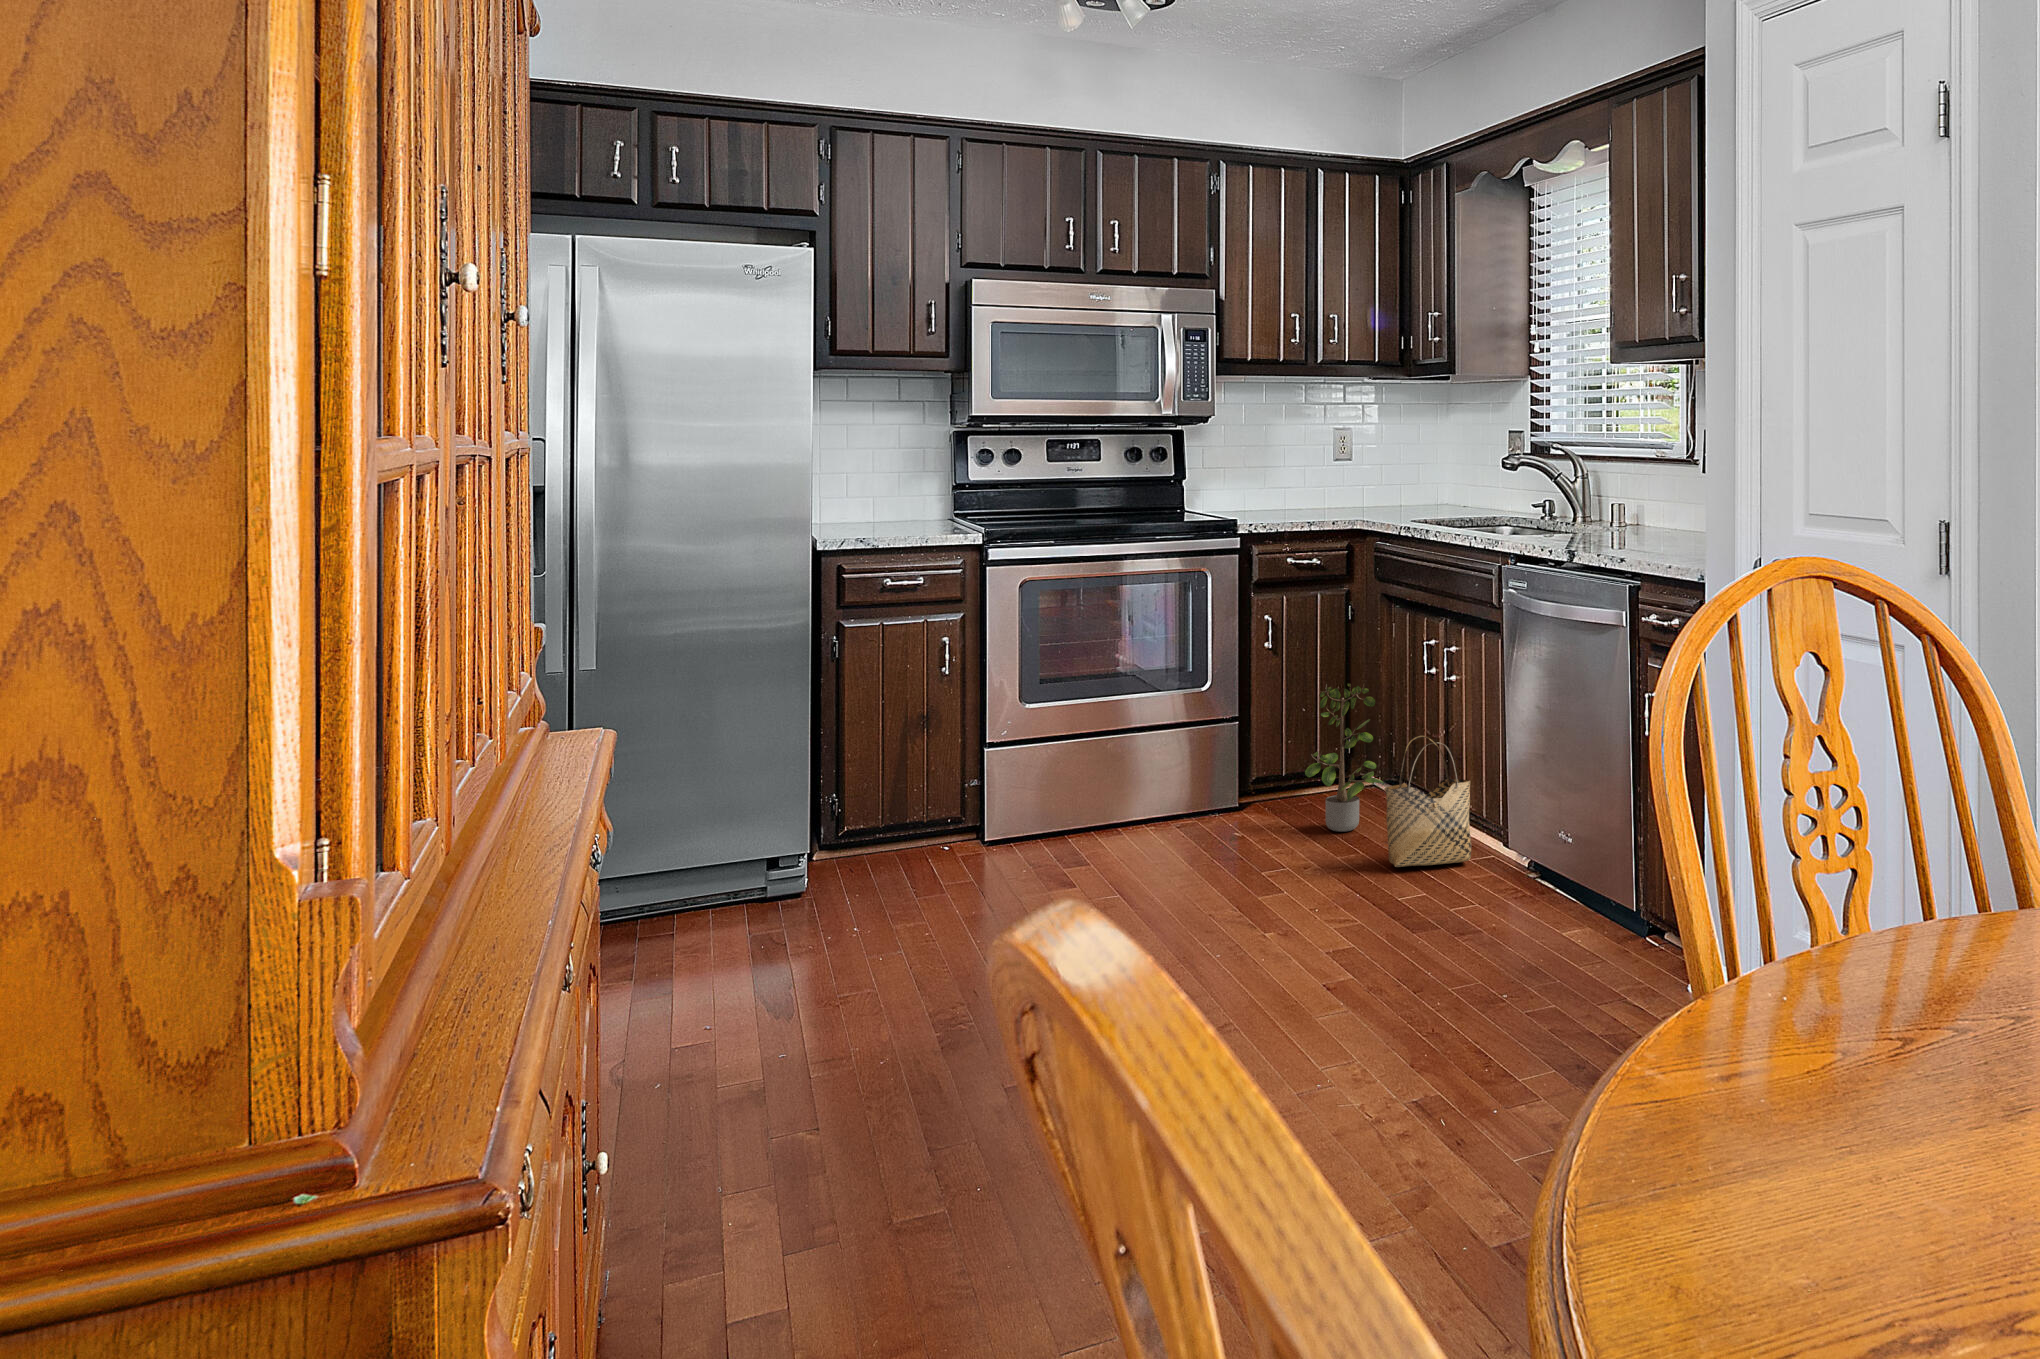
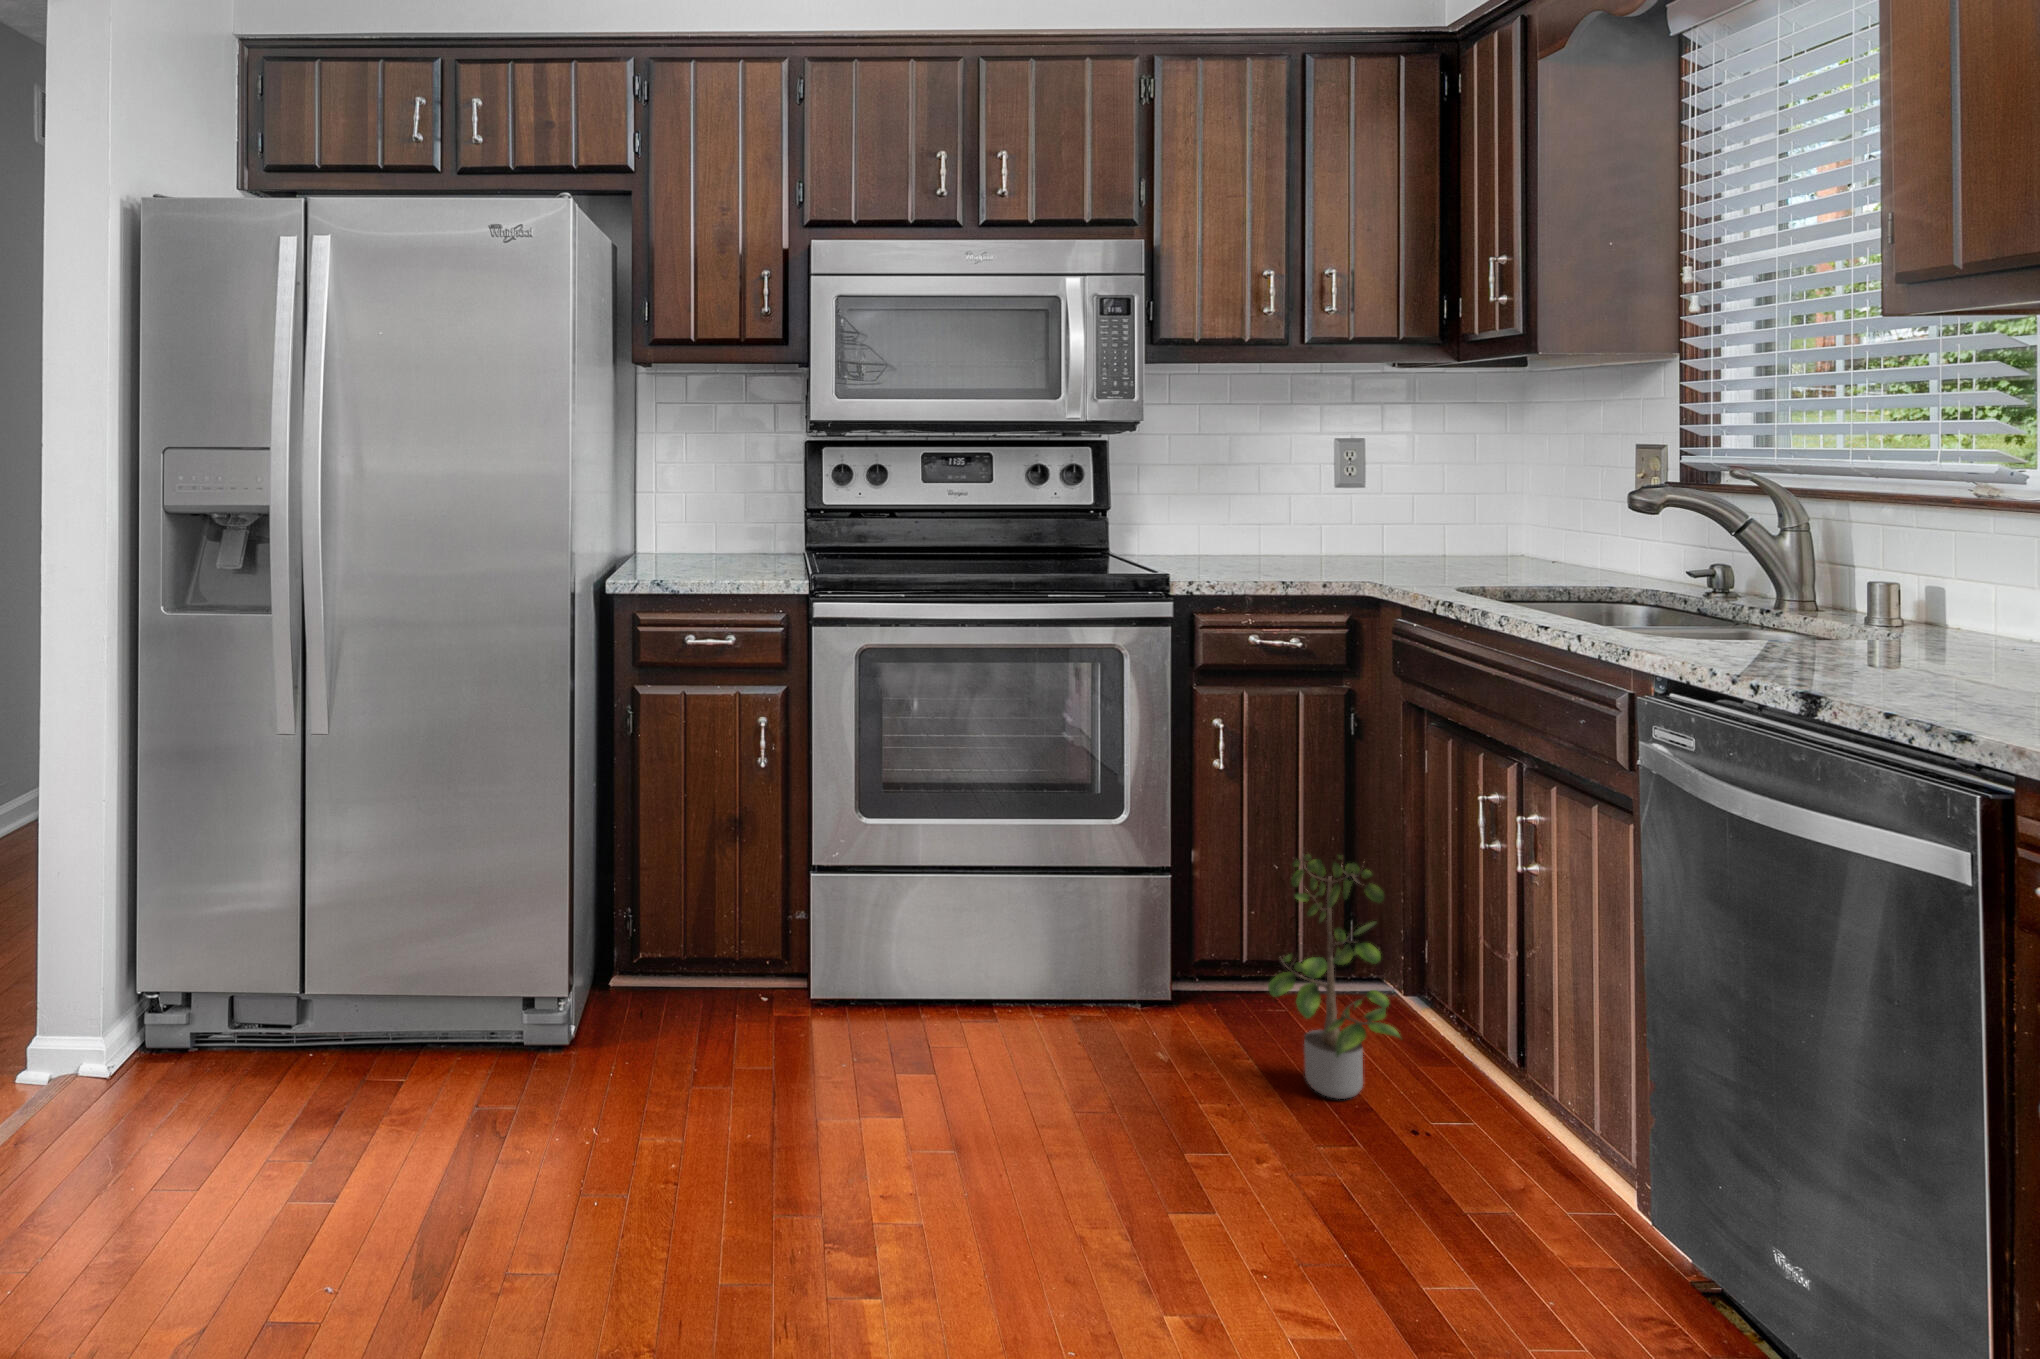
woven basket: present [1385,735,1471,867] -> none [1388,985,1567,1247]

